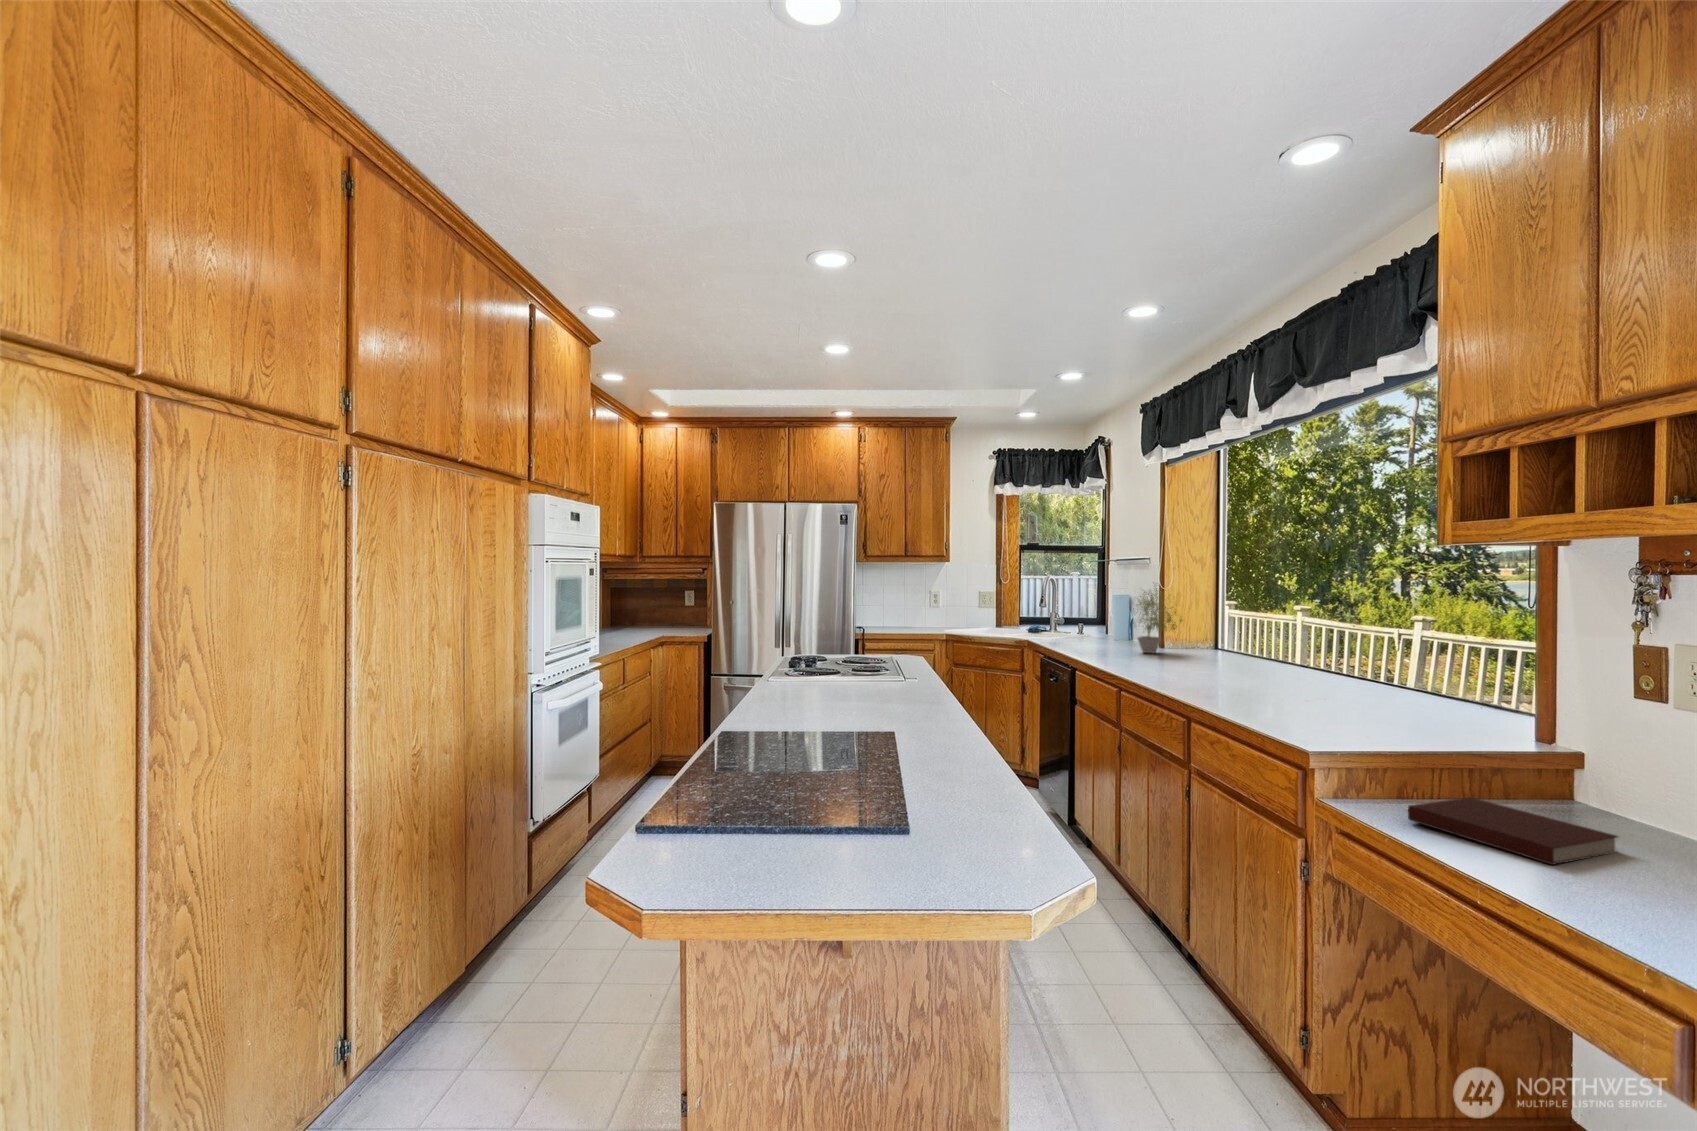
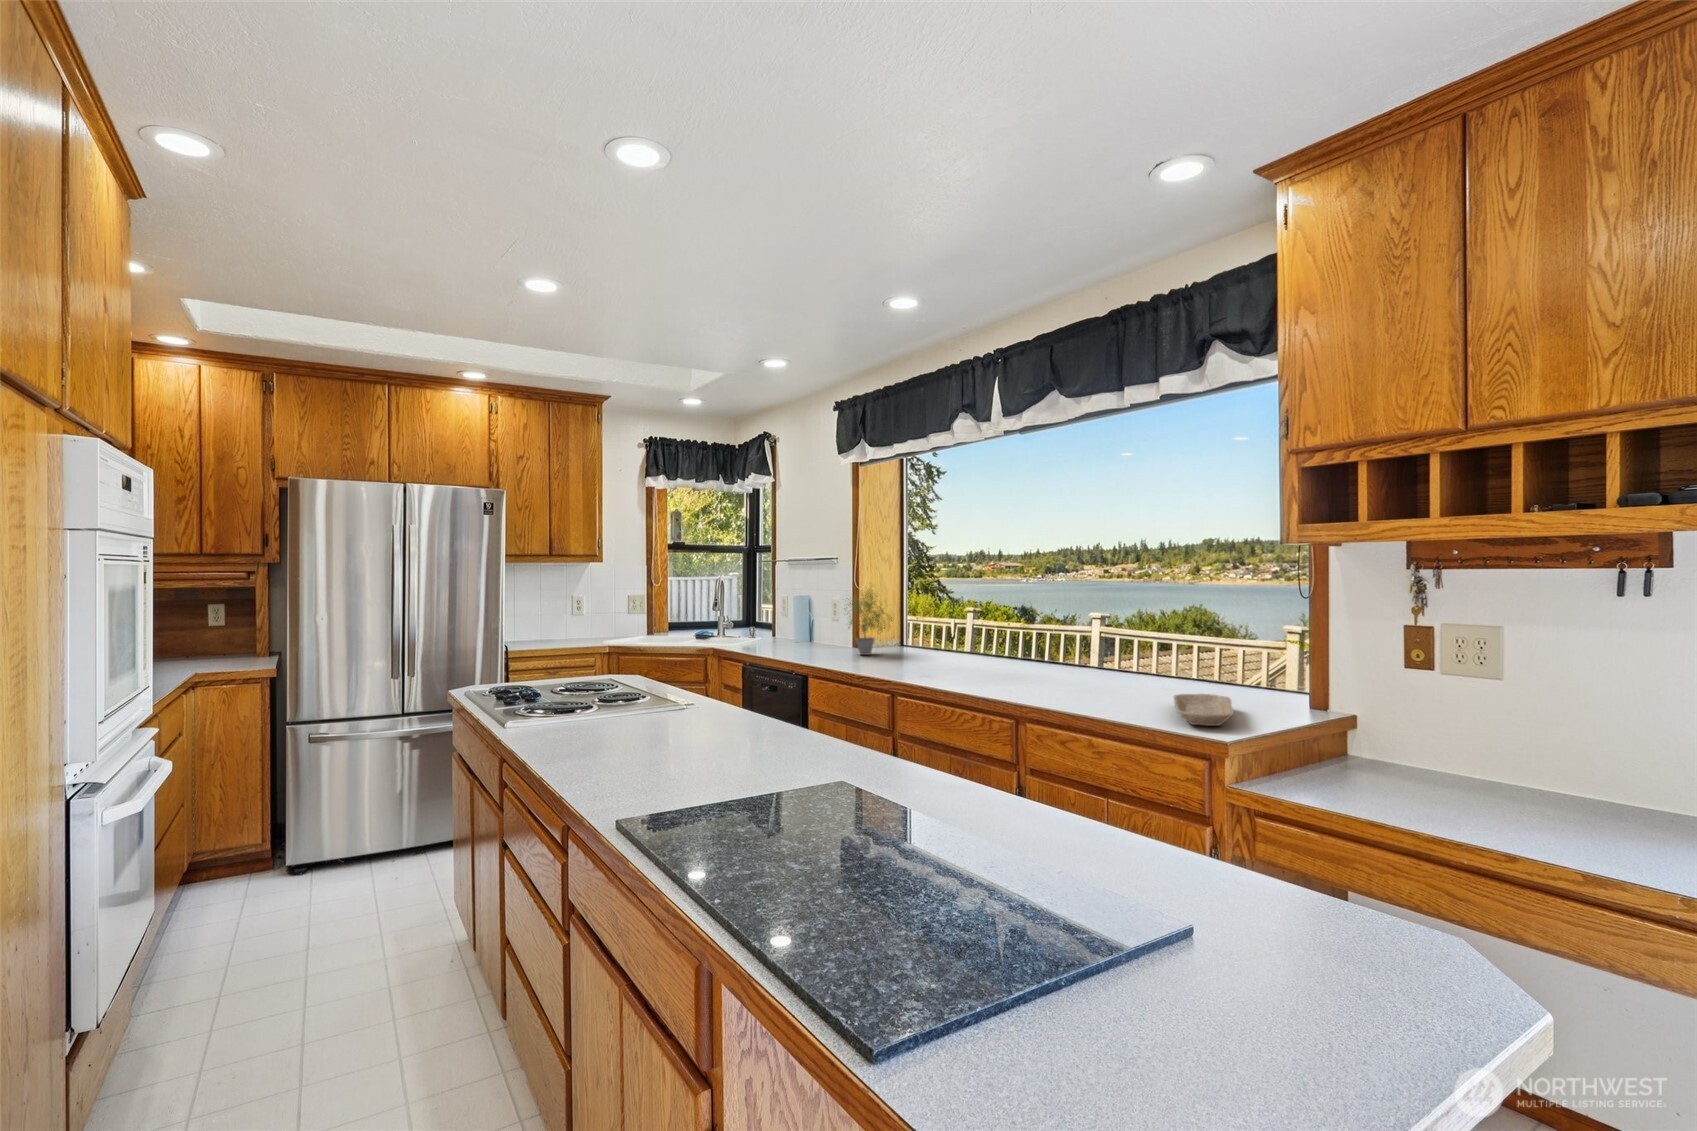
tray: none [1301,708,1412,737] -> present [1174,694,1234,726]
notebook: present [1408,797,1618,865] -> none [1328,765,1472,818]

